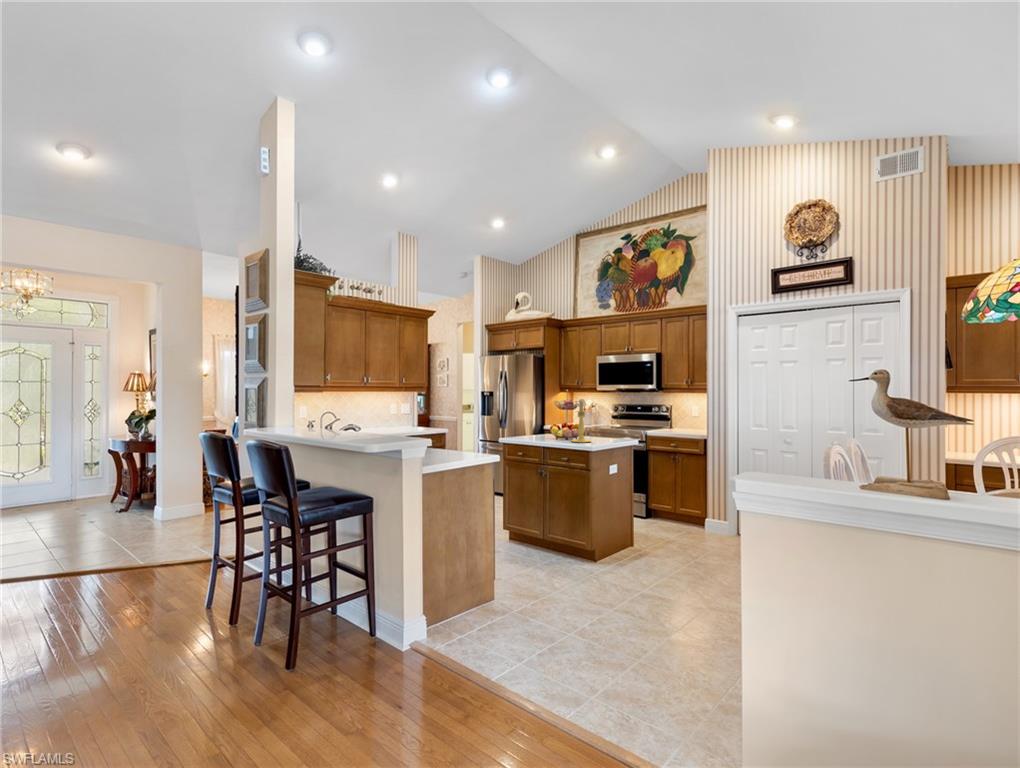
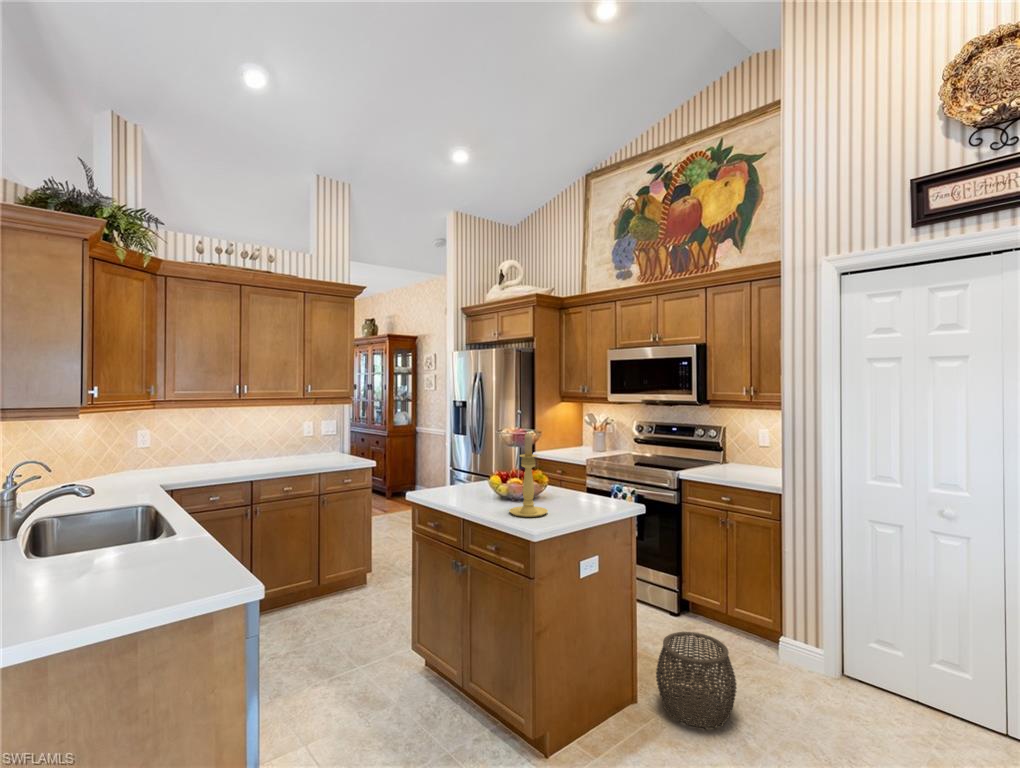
woven basket: none [644,510,686,554] -> present [656,632,737,729]

